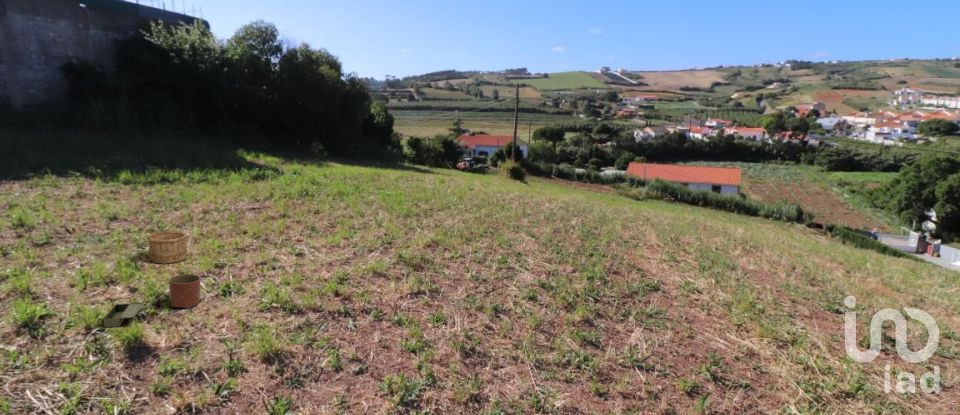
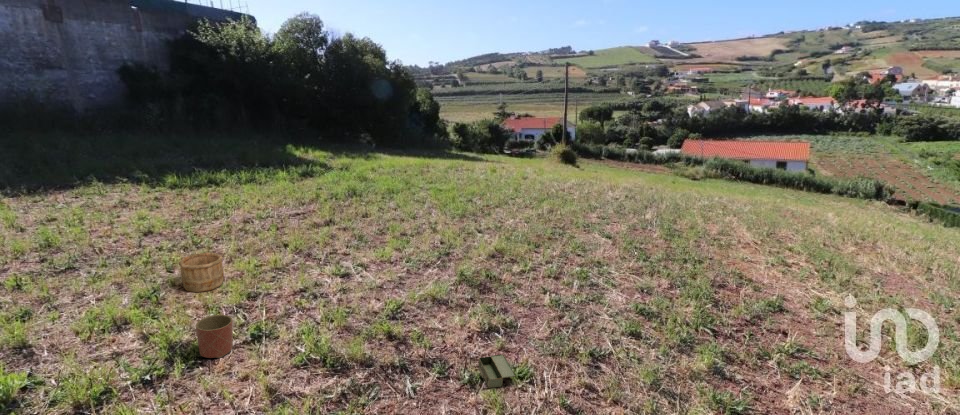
toolbox: present [104,303,143,327] -> present [478,355,515,388]

